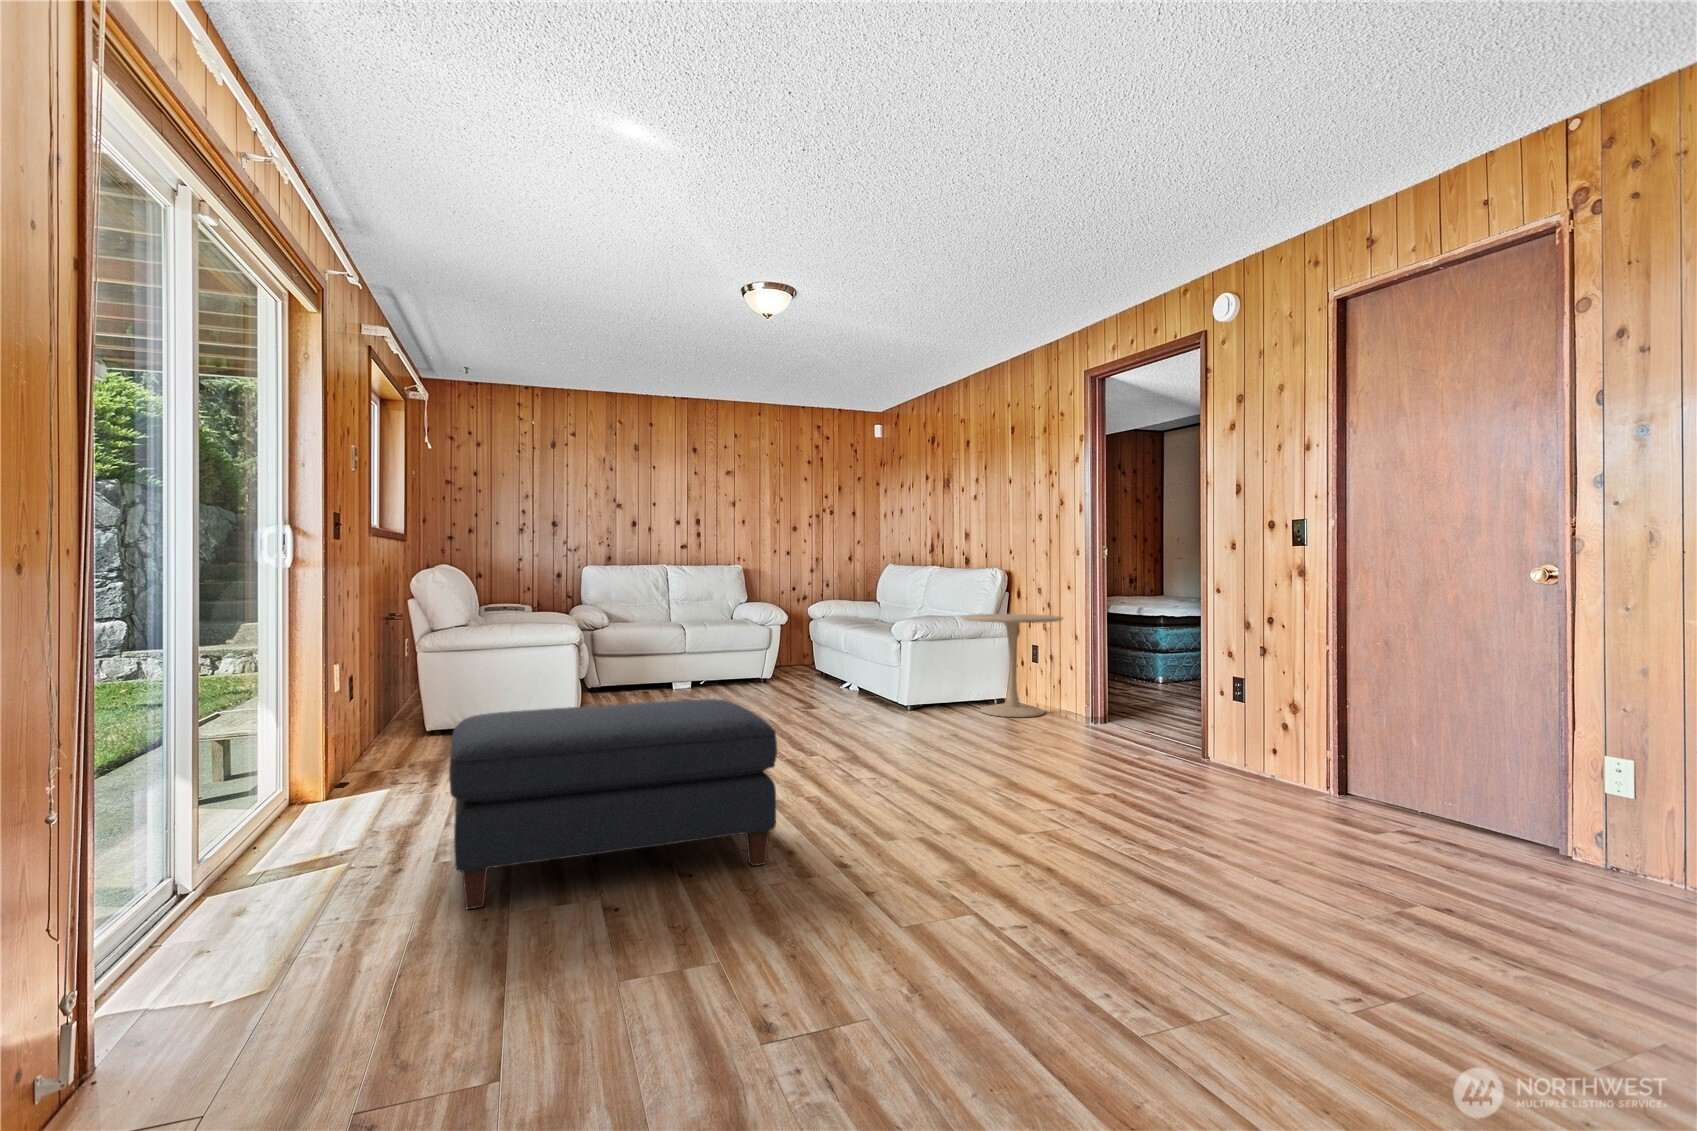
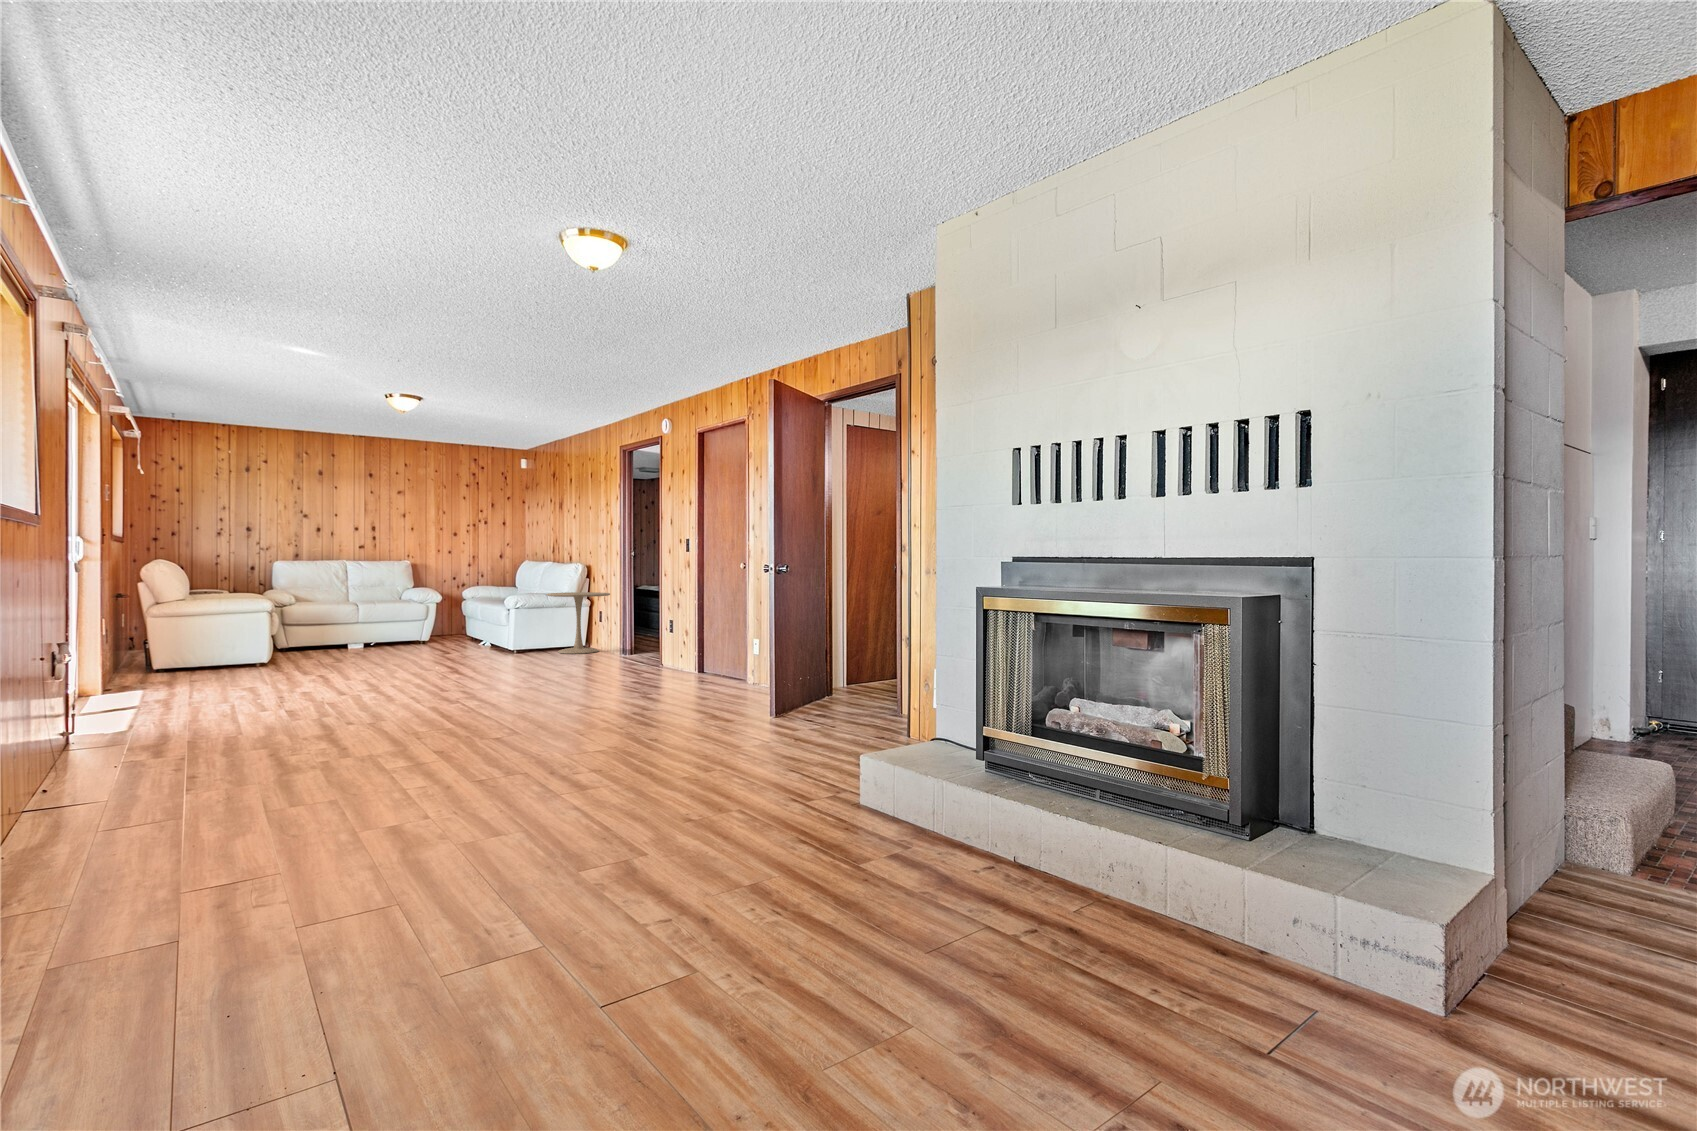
ottoman: present [449,699,777,909] -> none [197,631,374,716]

